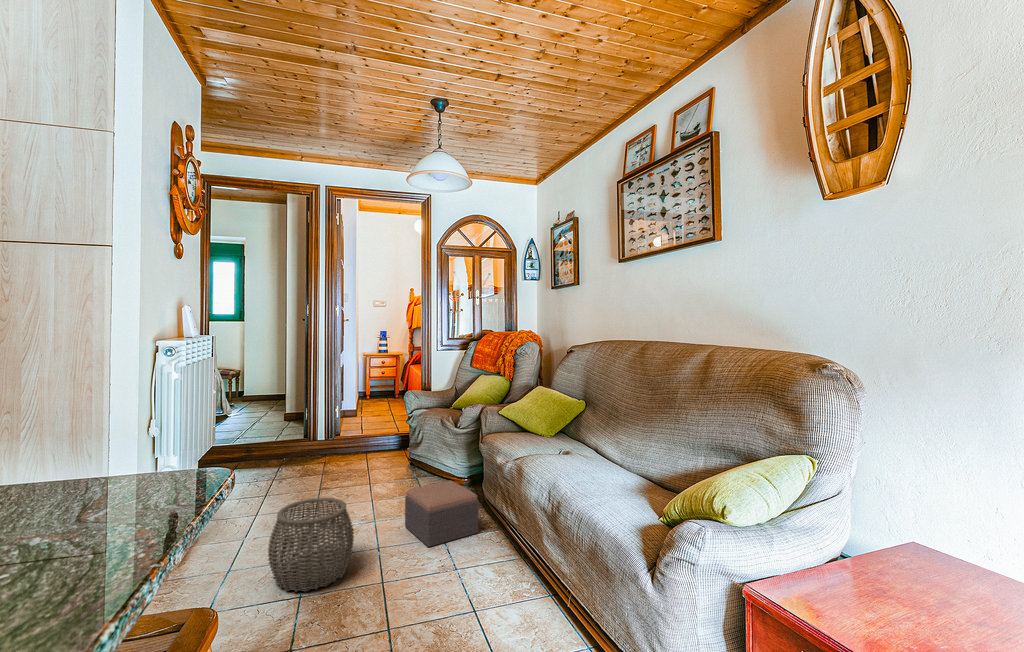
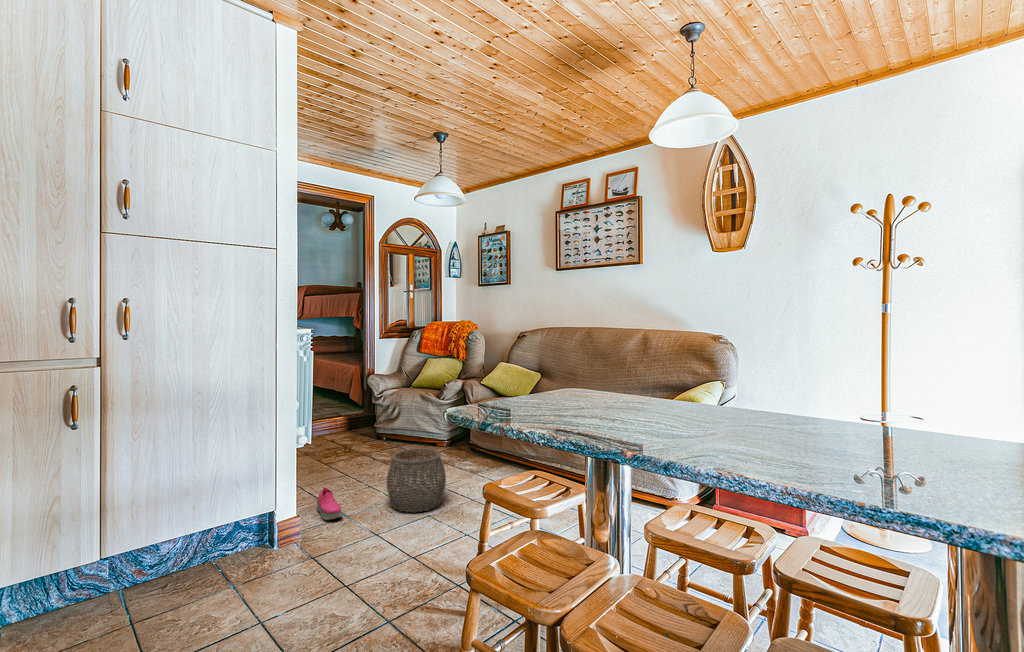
footstool: present [405,481,478,547] -> none [439,435,495,479]
shoe: none [193,532,232,578] -> present [317,488,342,520]

